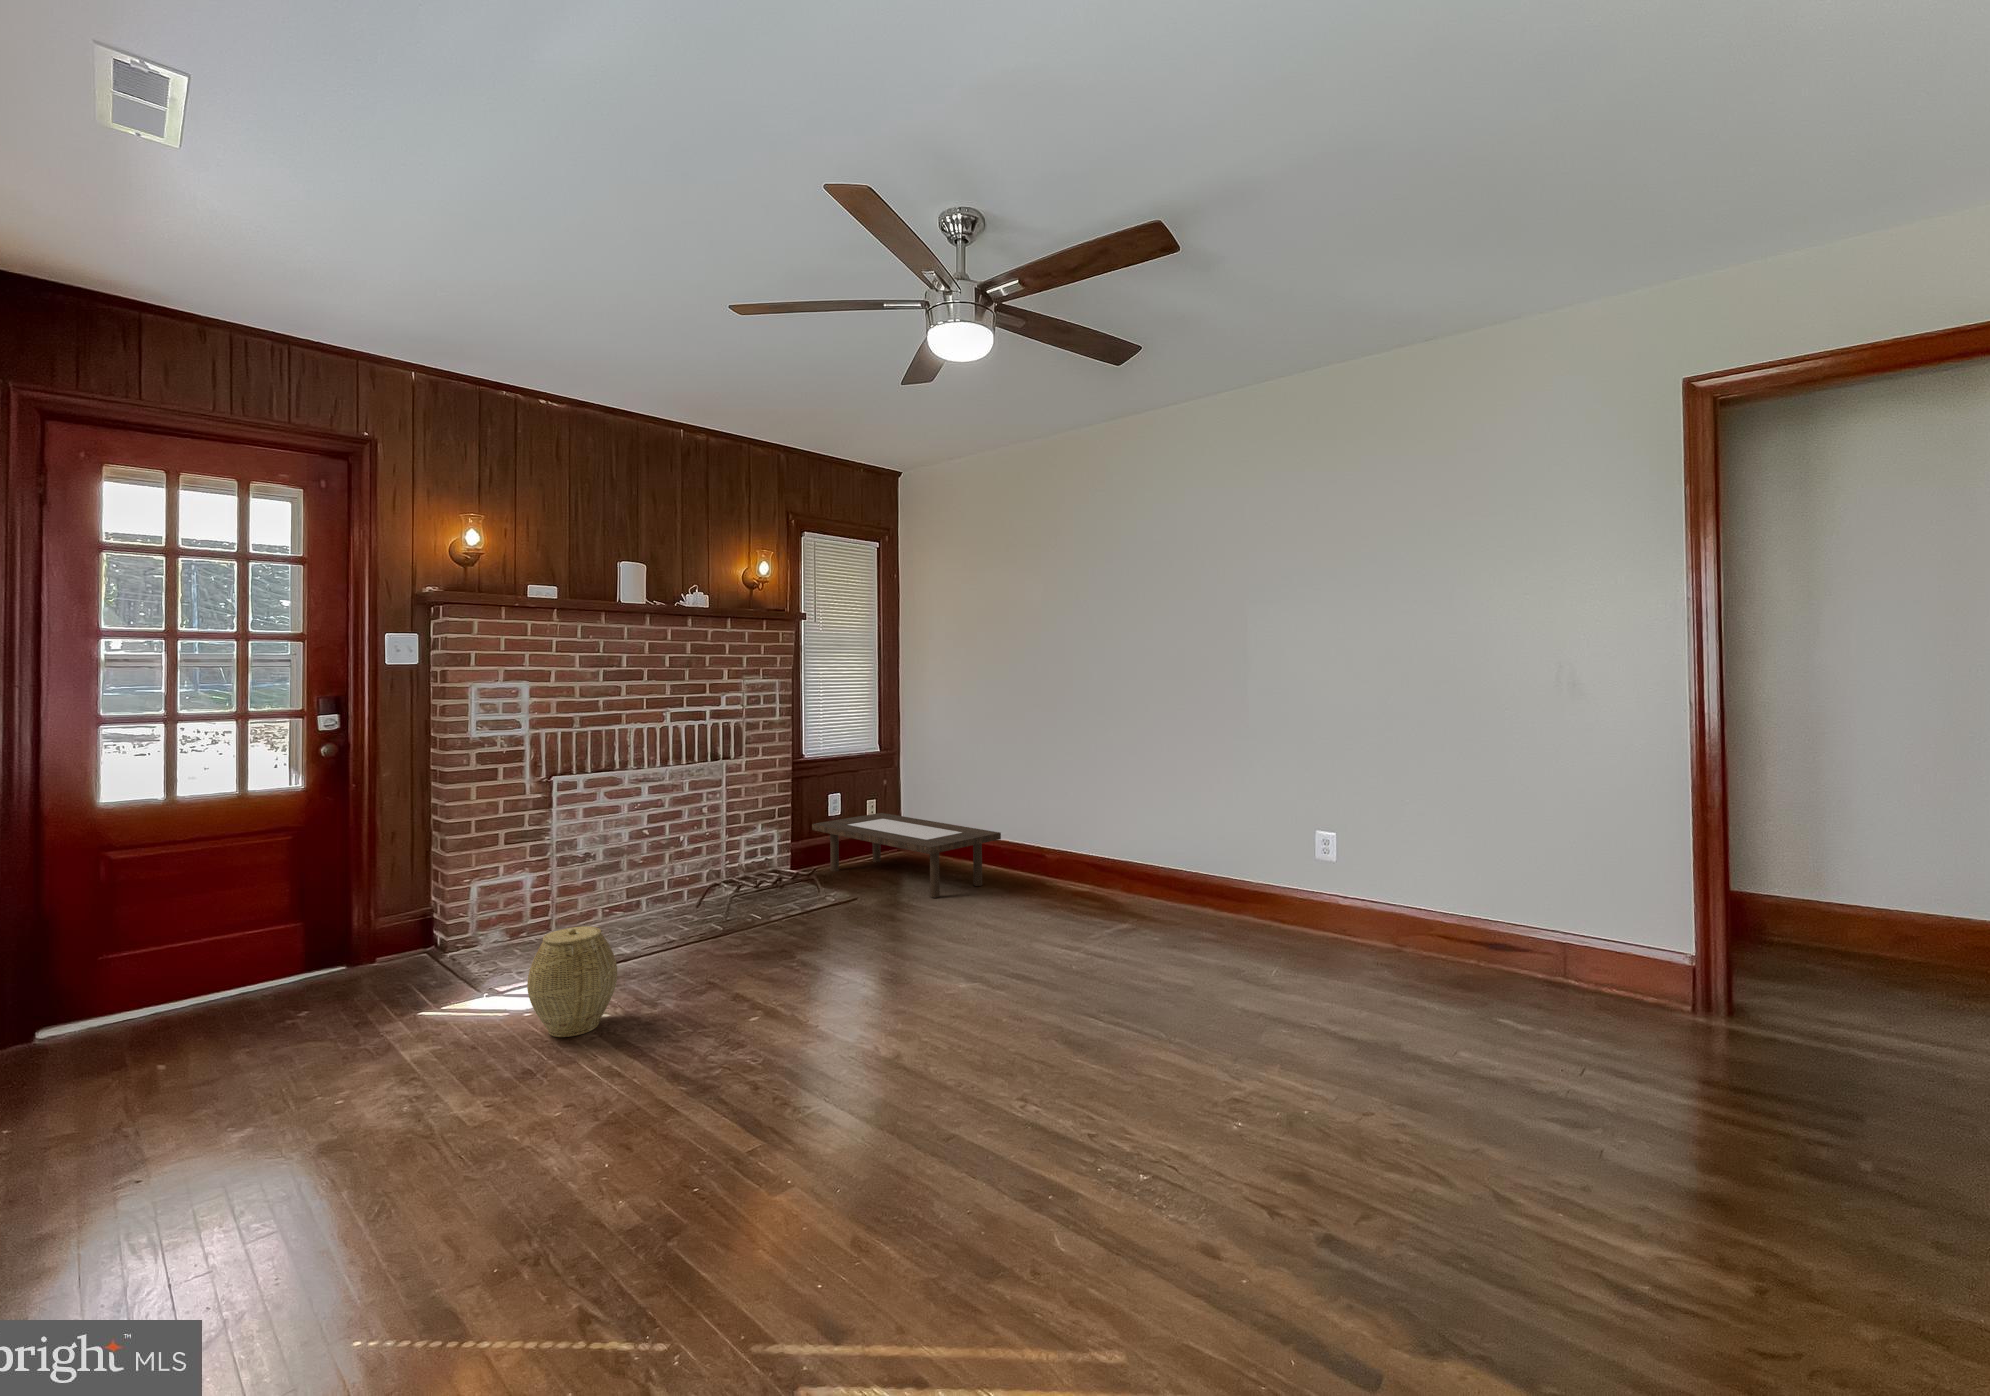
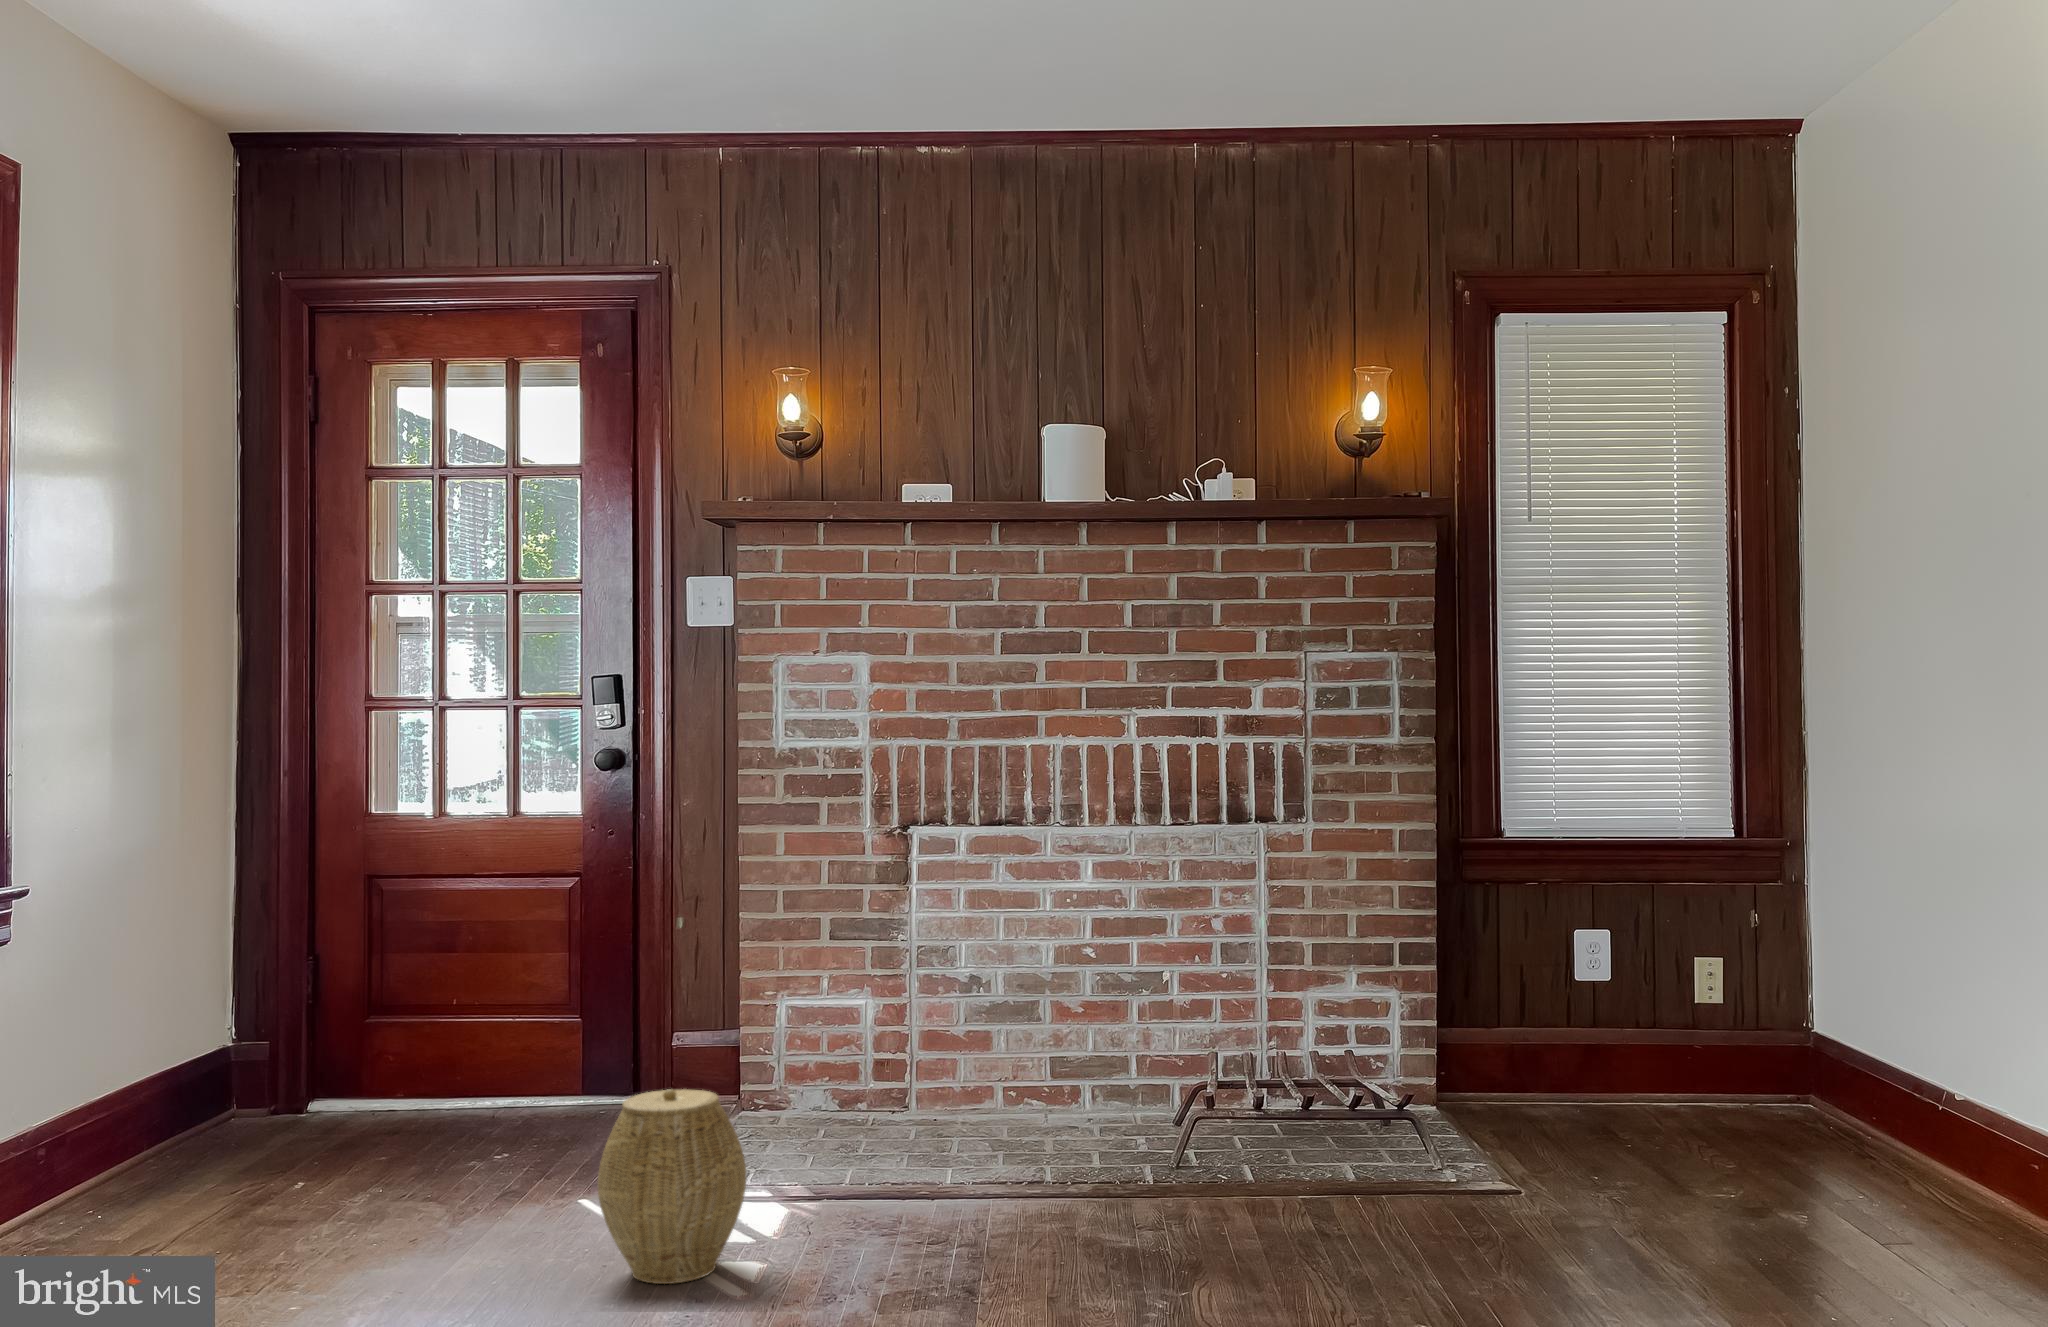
coffee table: present [812,813,1001,898] -> none [1496,981,1899,1212]

